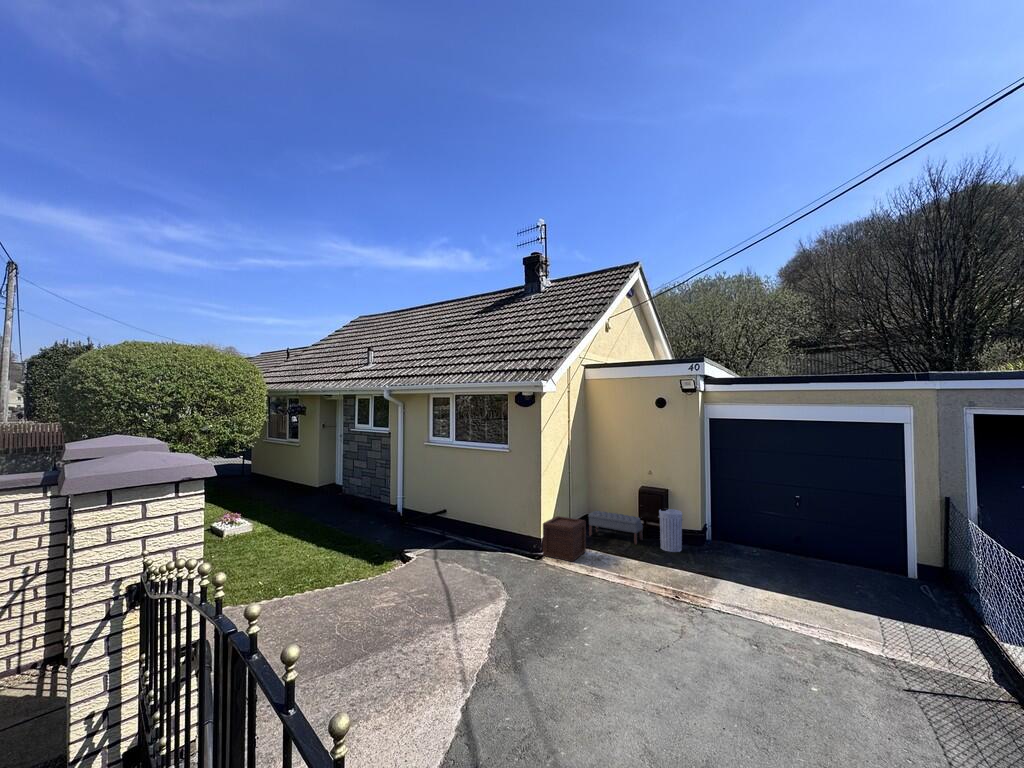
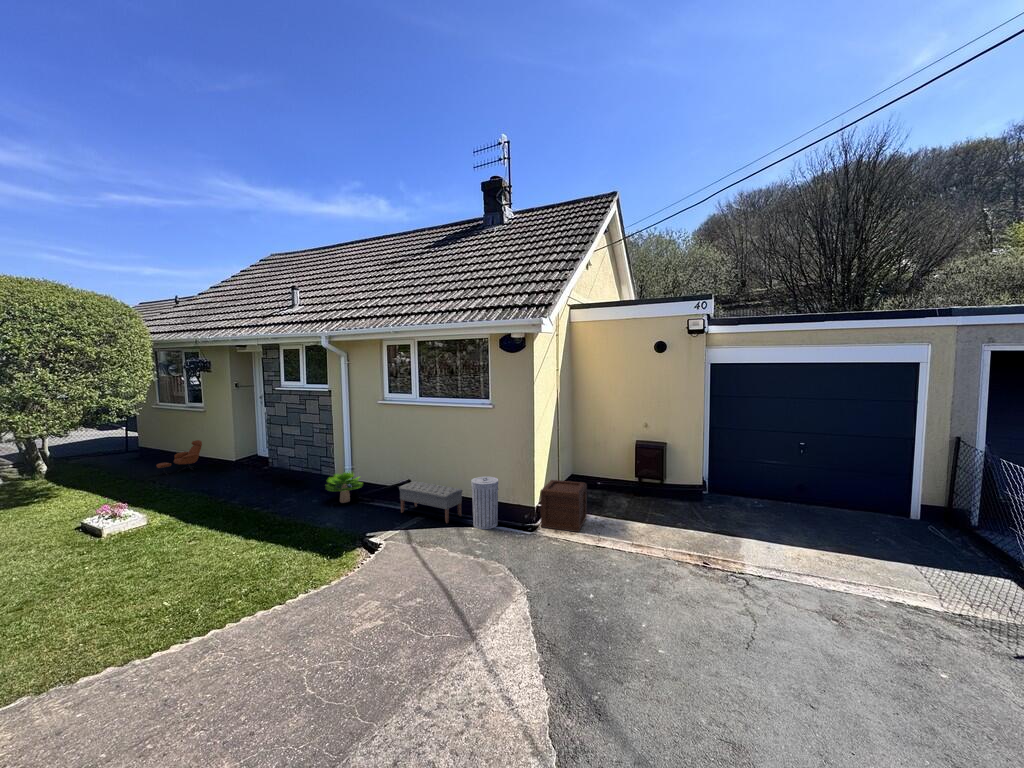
lounge chair: none [261,470,296,497] -> present [156,440,202,475]
potted plant: none [379,499,410,526] -> present [327,472,362,503]
trash can: present [659,509,683,552] -> present [471,477,498,529]
bench: present [588,511,643,545] -> present [399,481,462,523]

